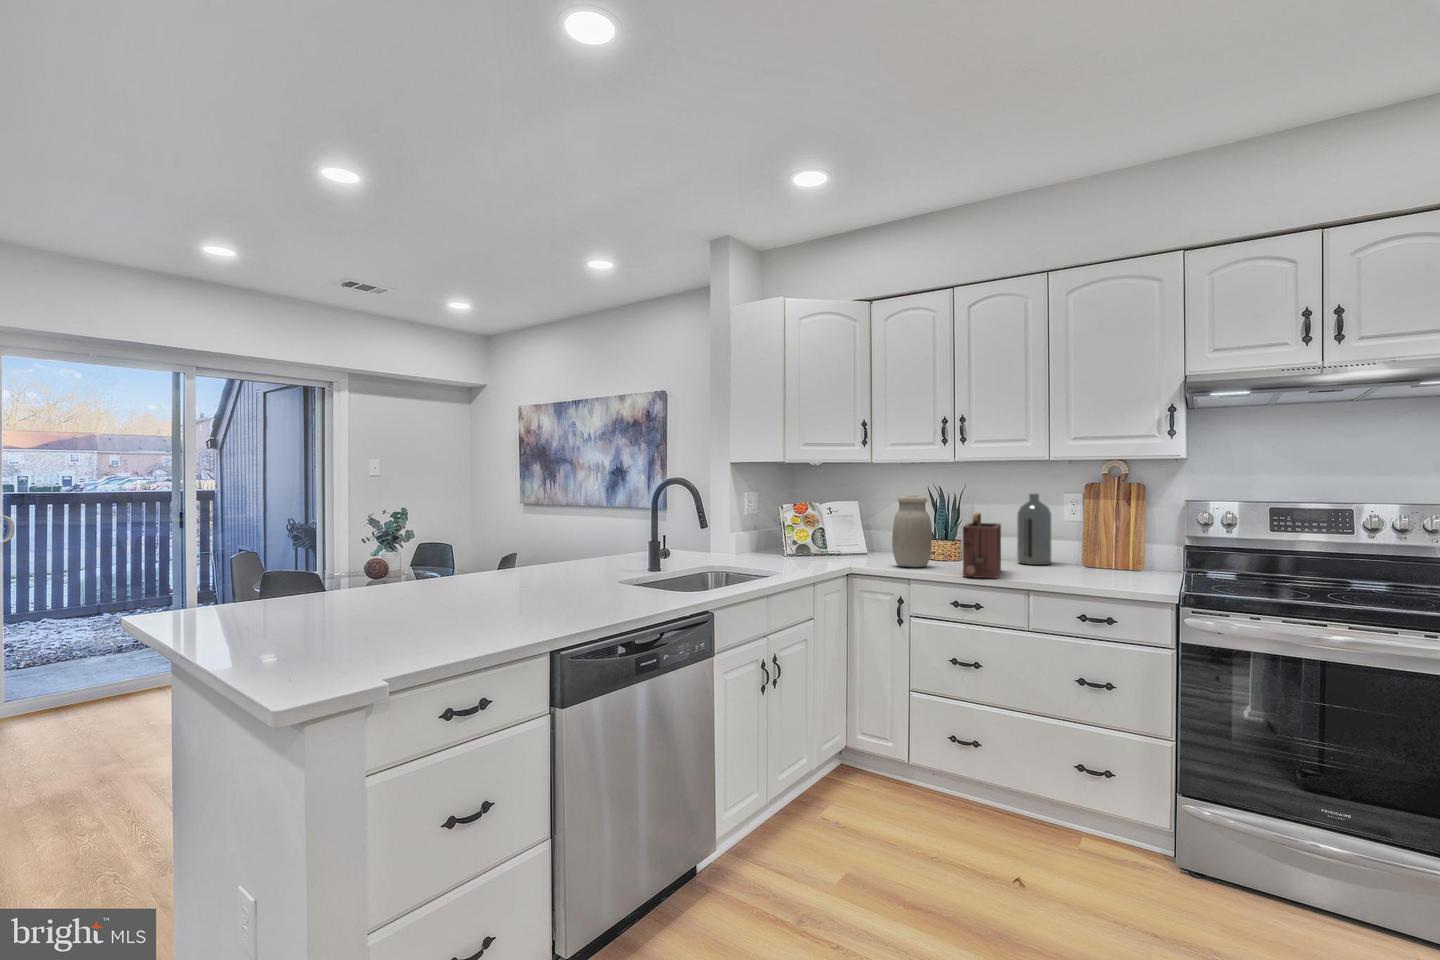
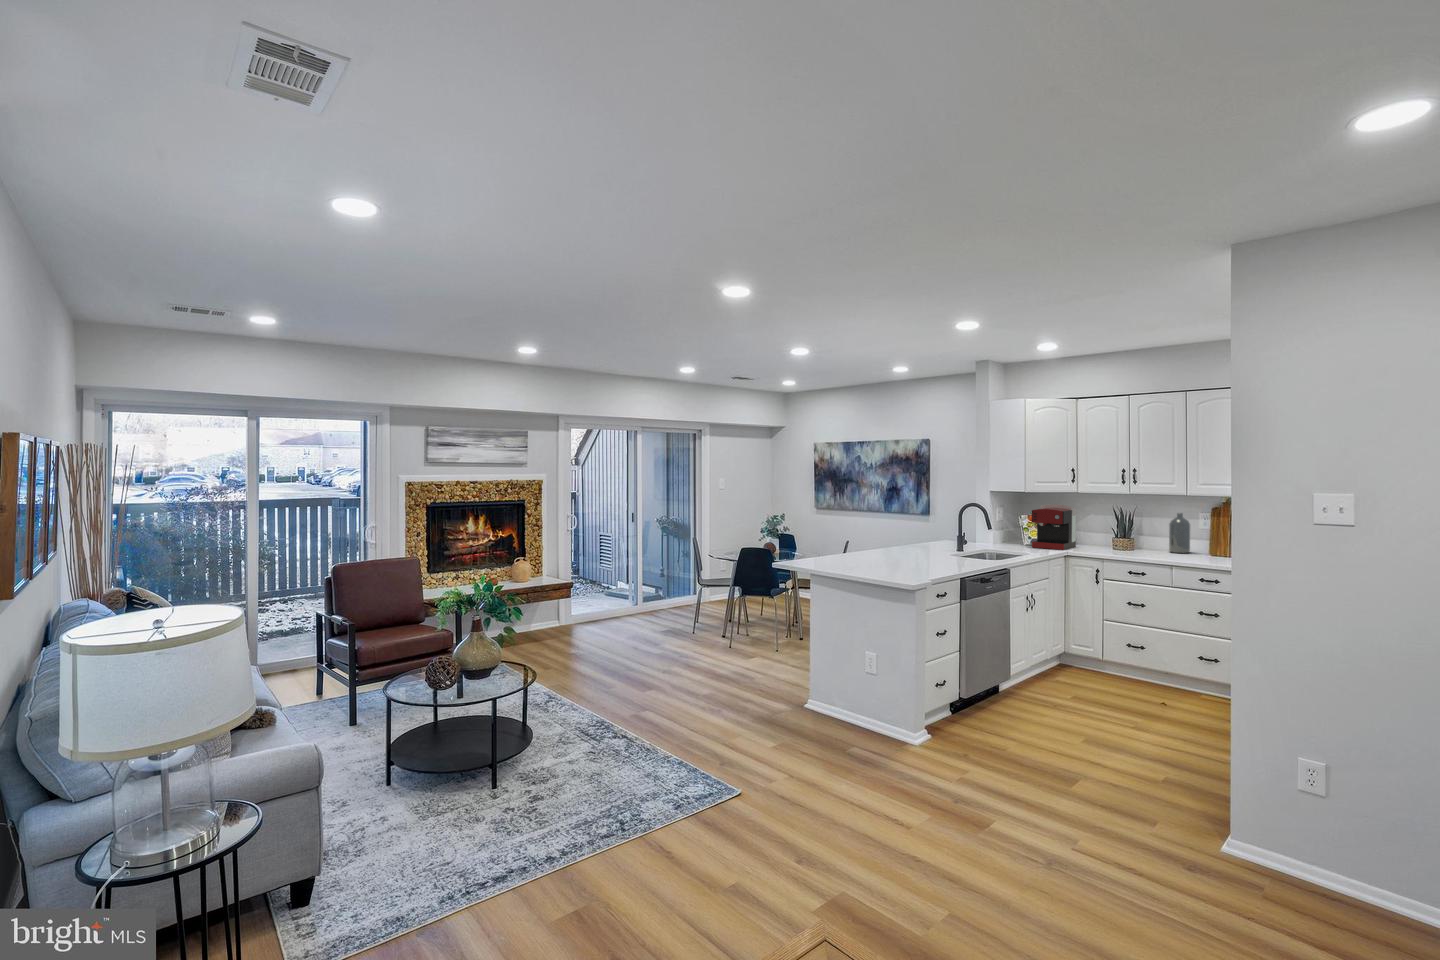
coffee maker: none [795,483,869,563] -> present [1032,504,1076,550]
jar: present [892,495,932,567] -> none [1092,513,1116,553]
toaster: present [963,513,1001,578] -> none [1135,524,1158,559]

